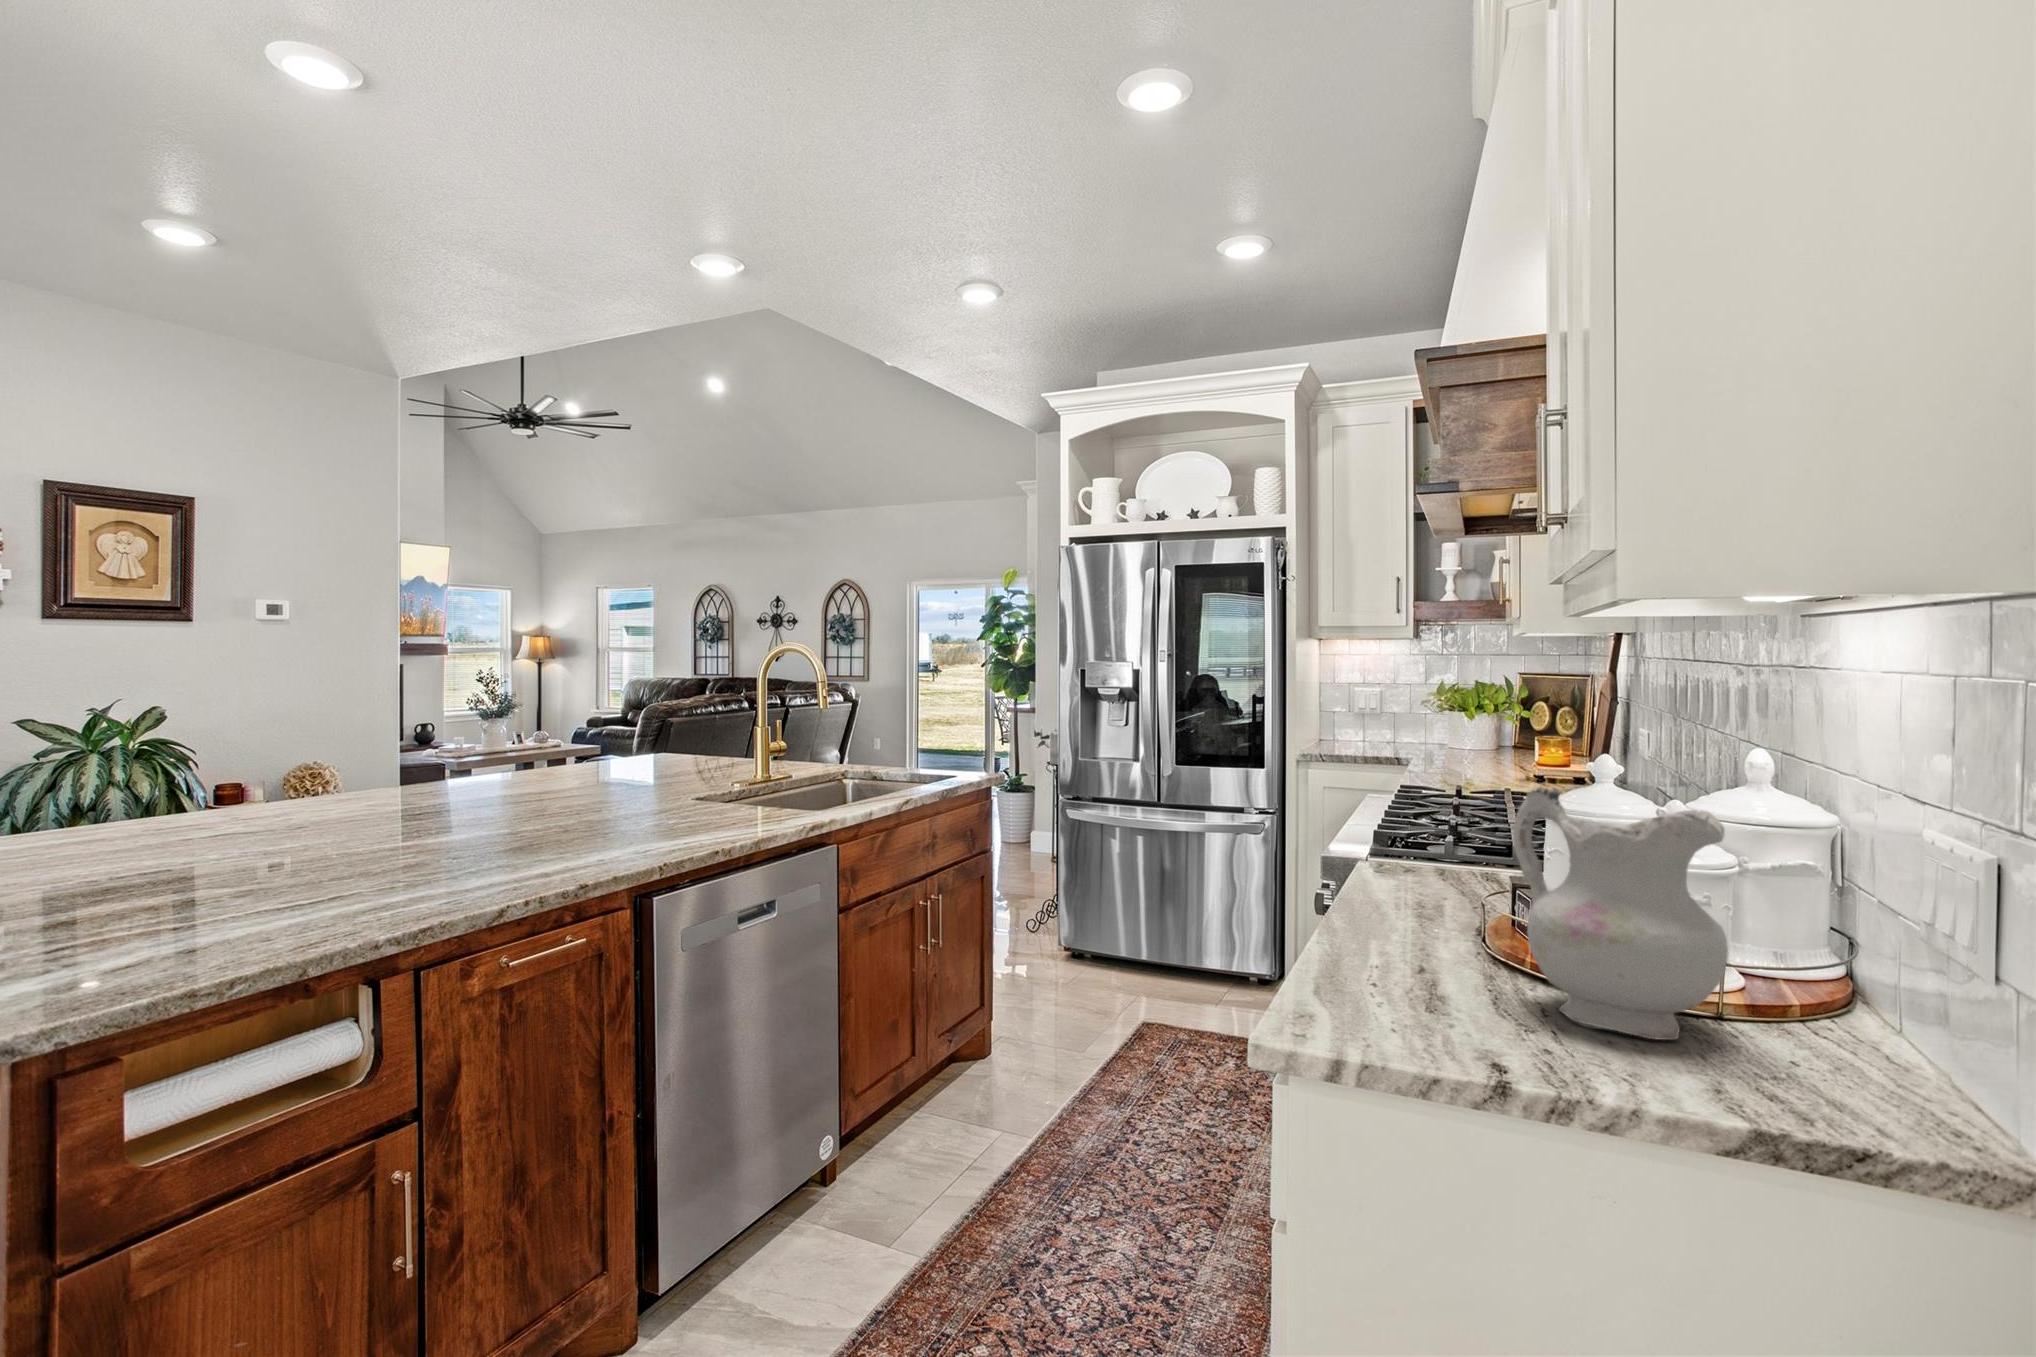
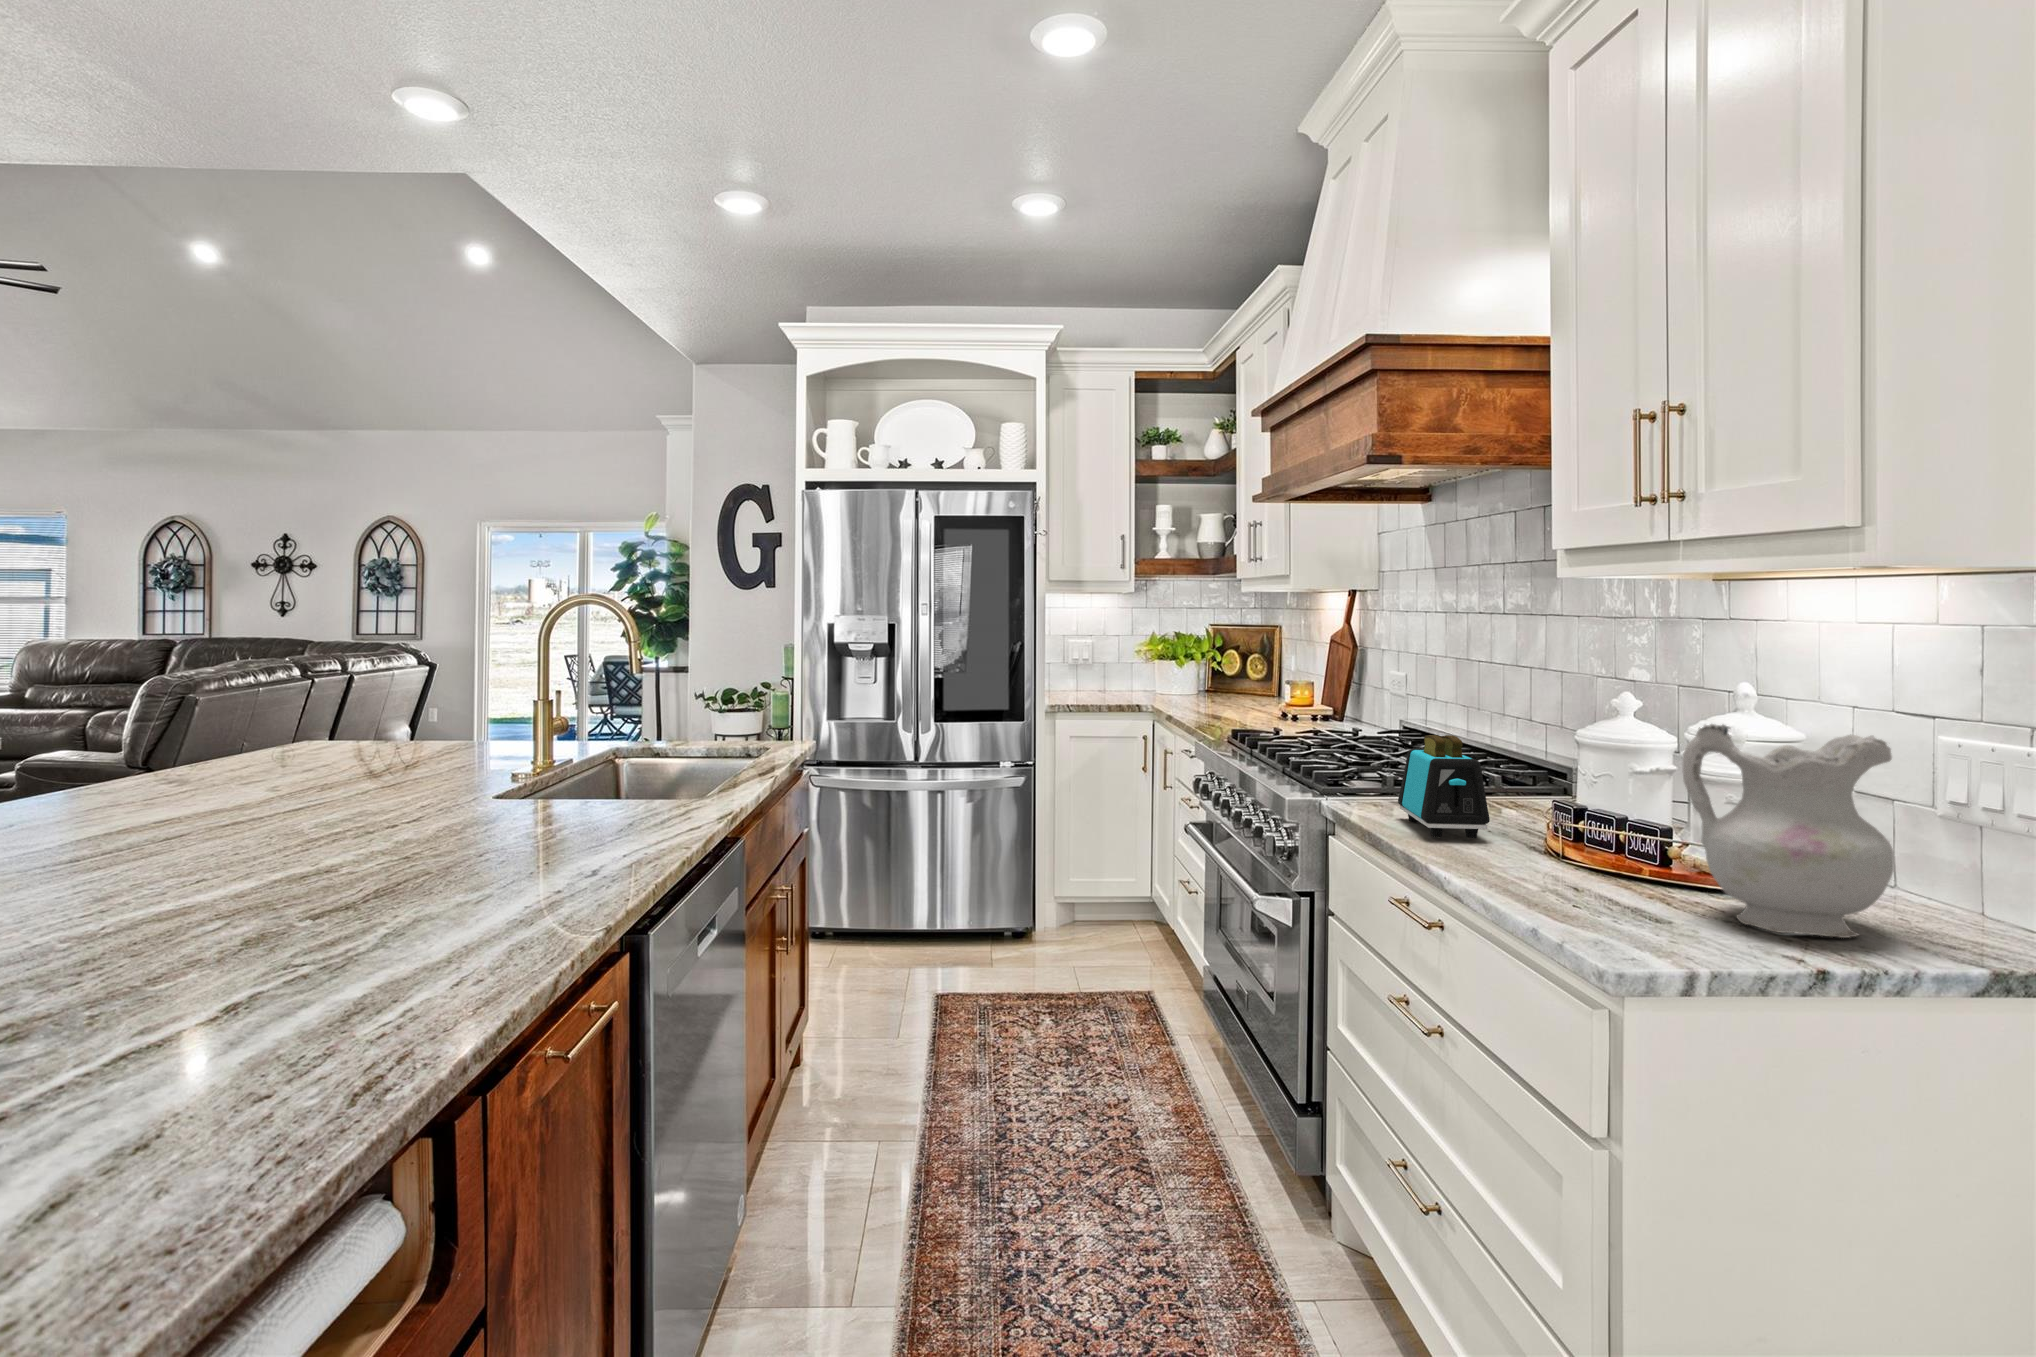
toaster: none [1386,796,1469,905] -> present [1398,735,1490,838]

